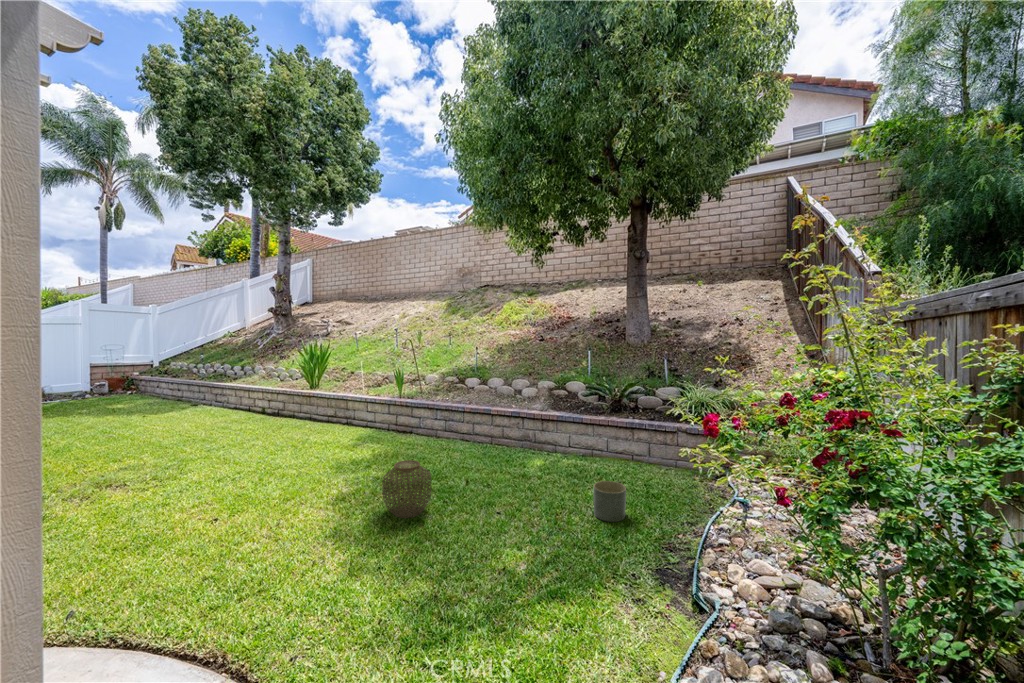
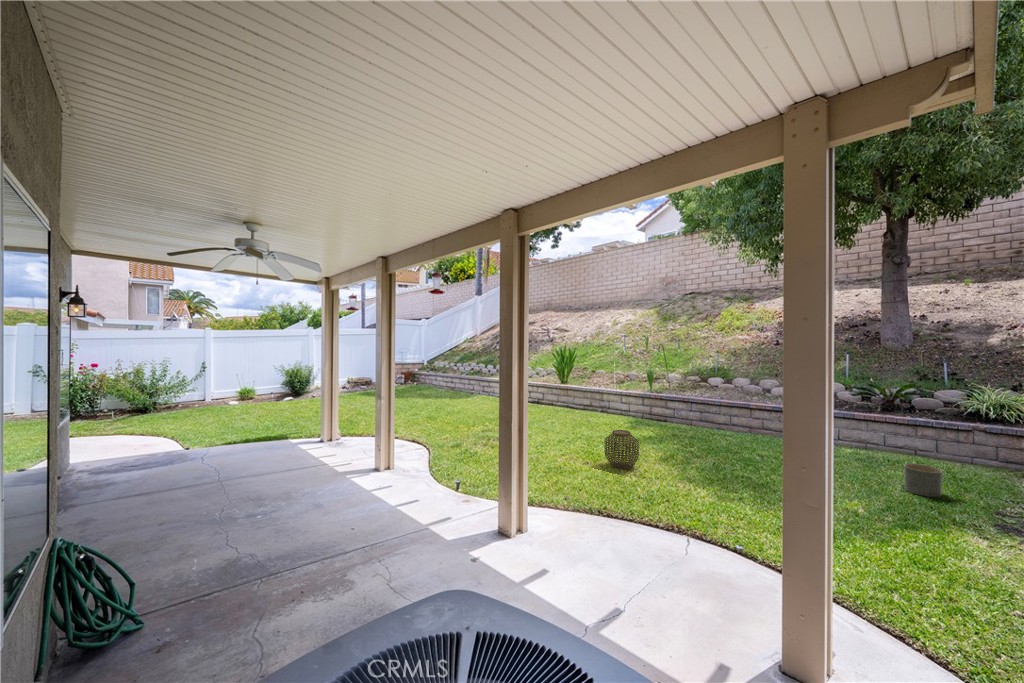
woven basket: present [382,460,431,518] -> present [604,430,639,469]

